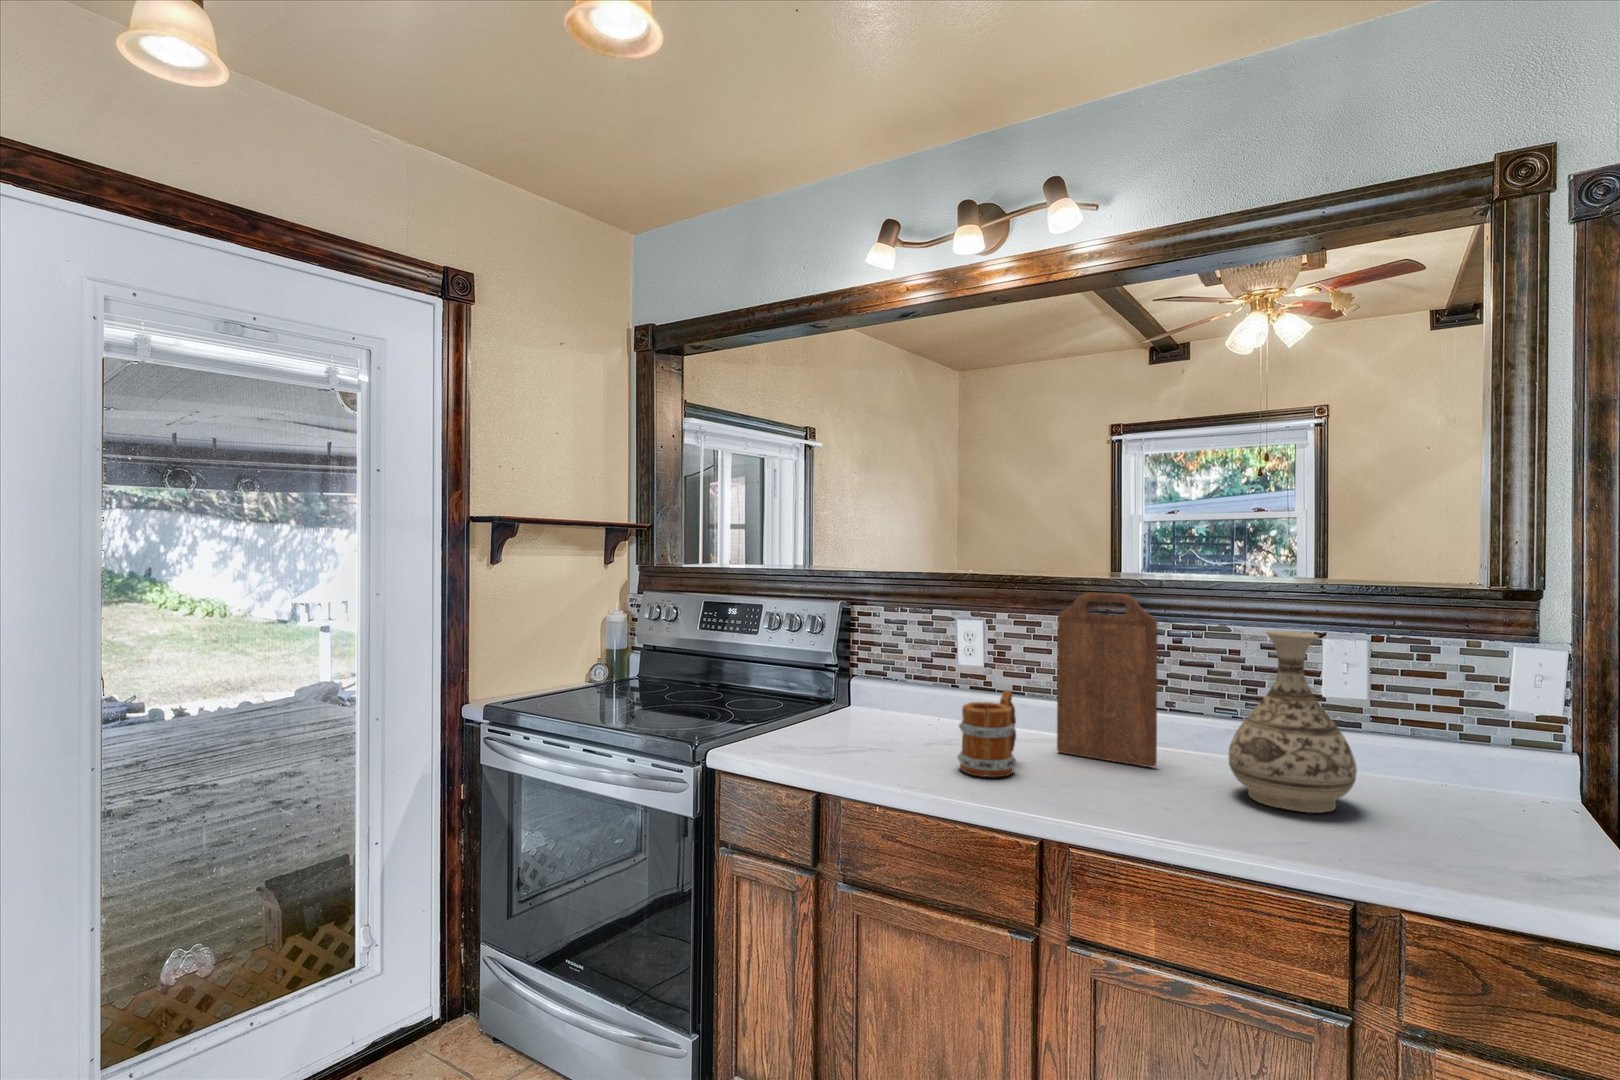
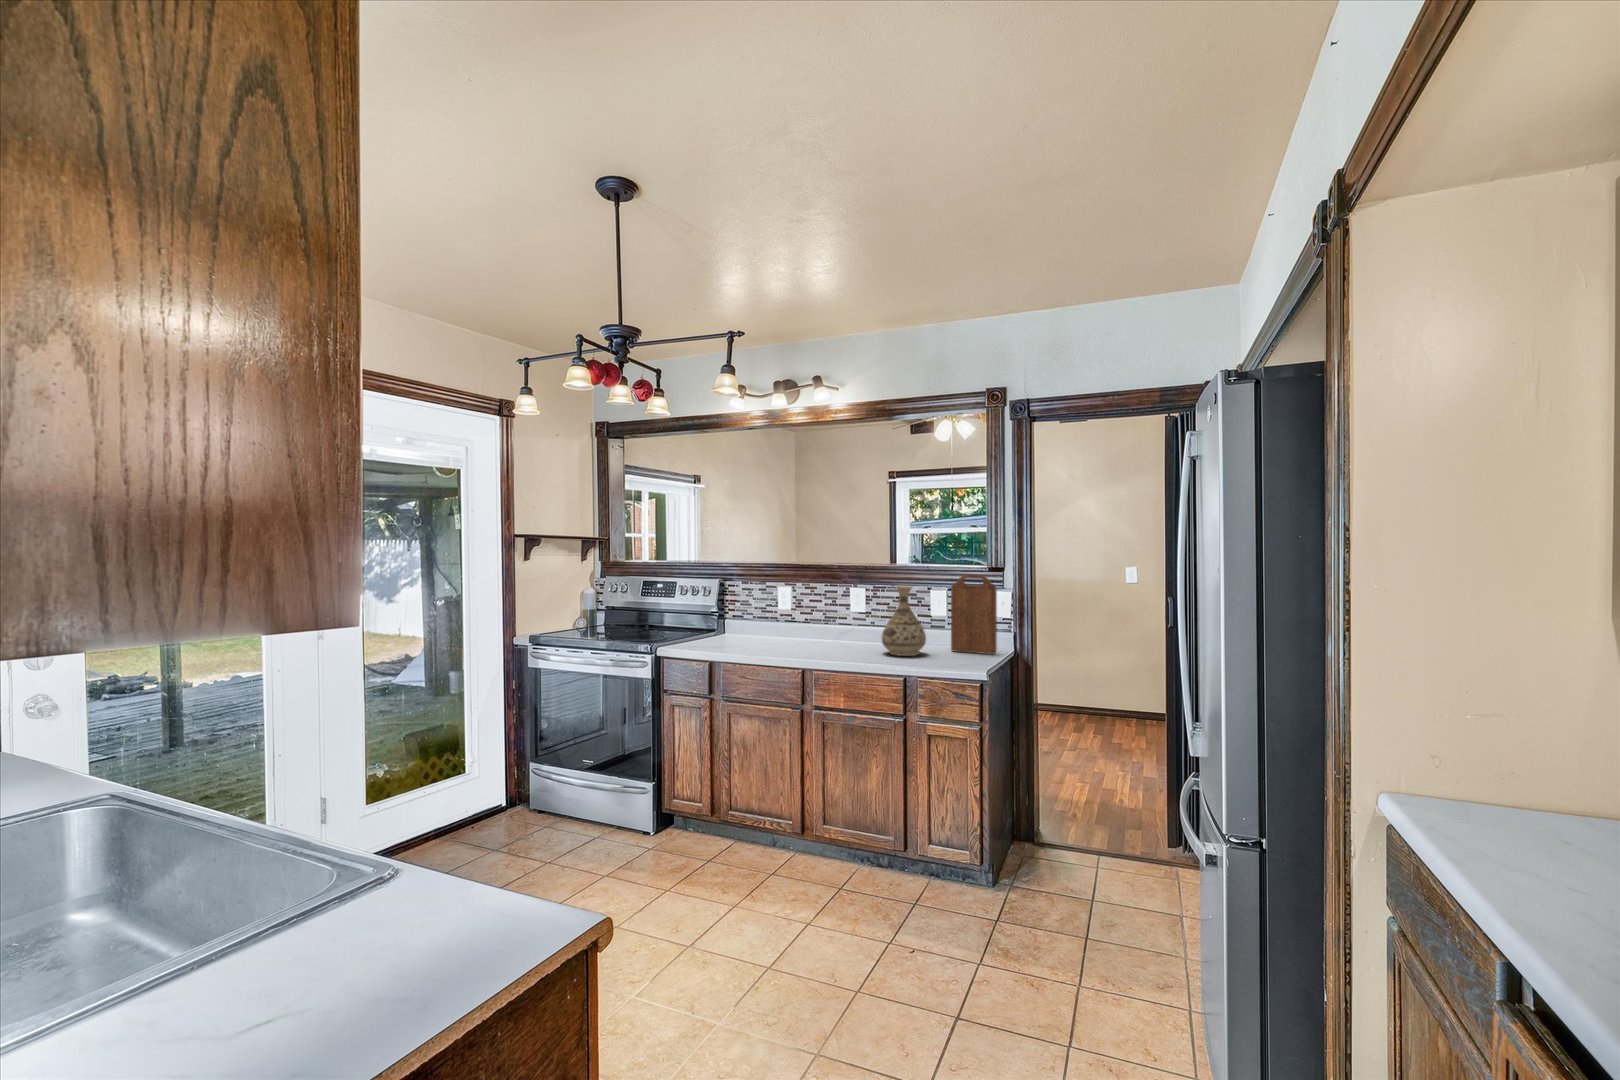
cutting board: present [1057,593,1158,768] -> present [951,574,997,654]
mug: present [957,690,1016,777] -> none [773,616,800,652]

